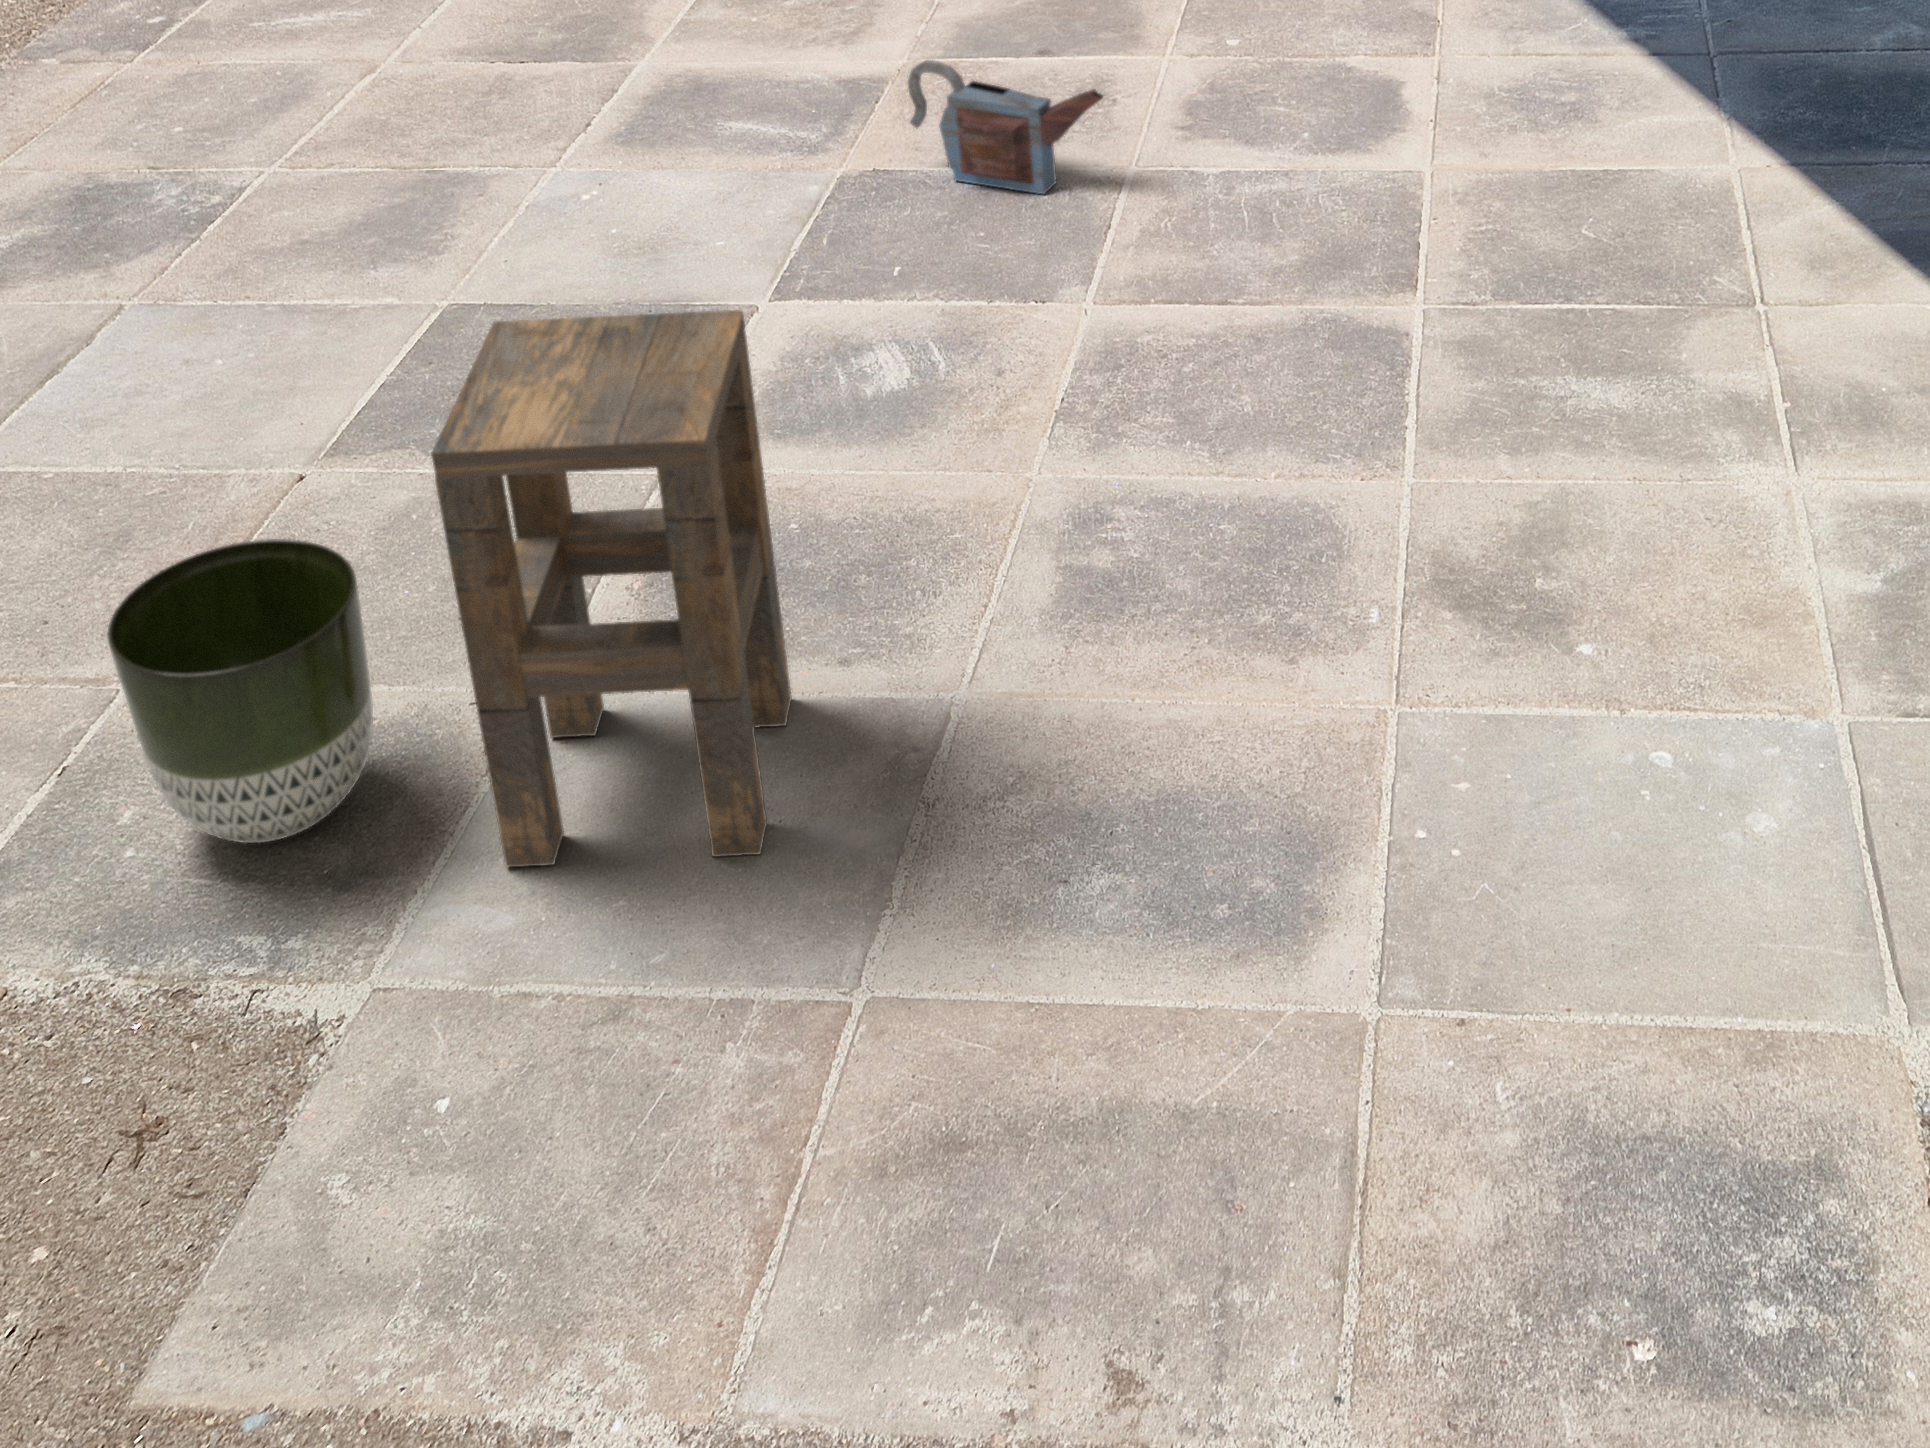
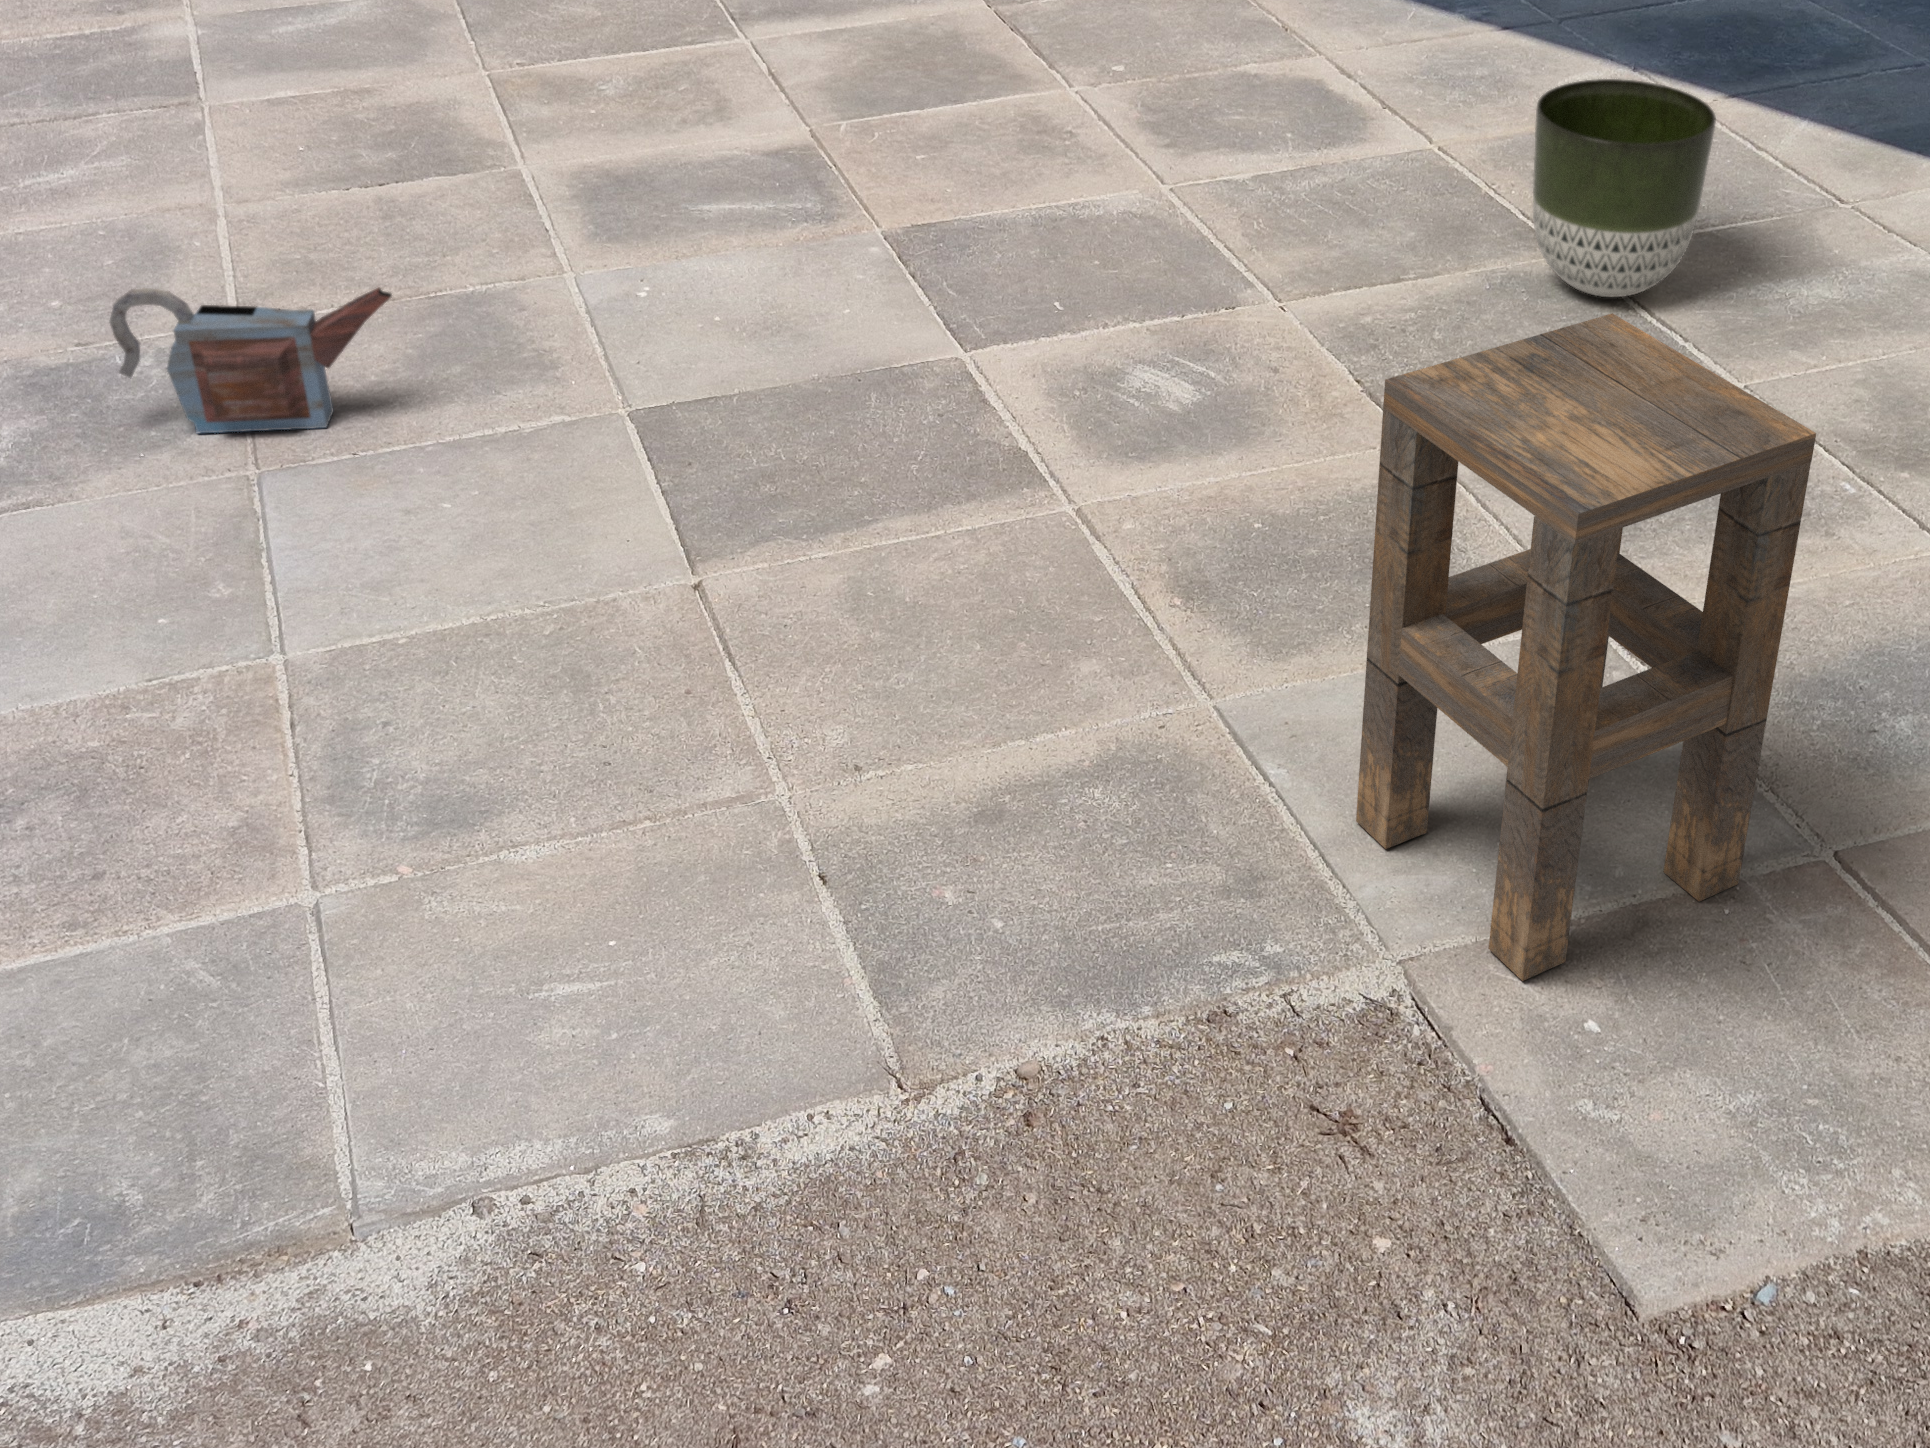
watering can: present [908,60,1103,195] -> present [110,288,392,433]
planter: present [108,539,373,843] -> present [1533,79,1716,297]

